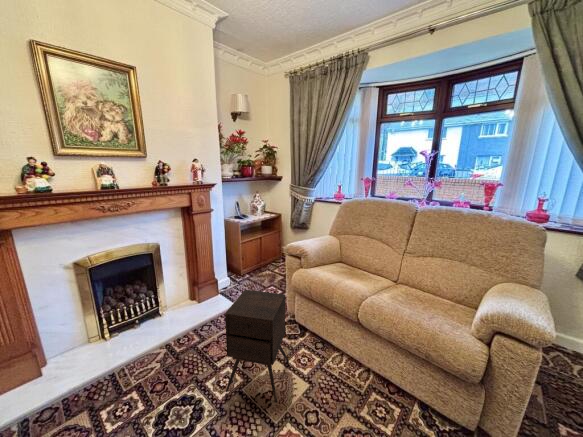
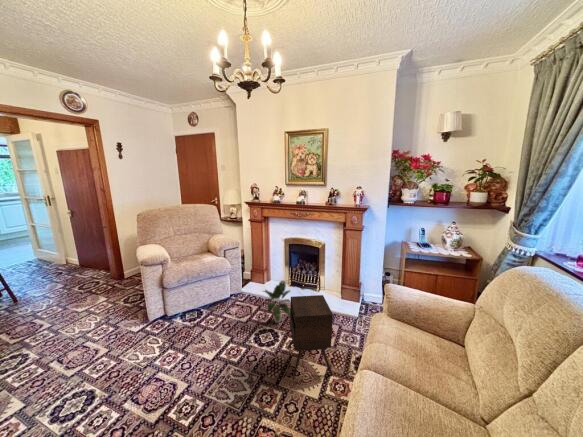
potted plant: none [117,316,189,392] -> present [264,281,290,323]

